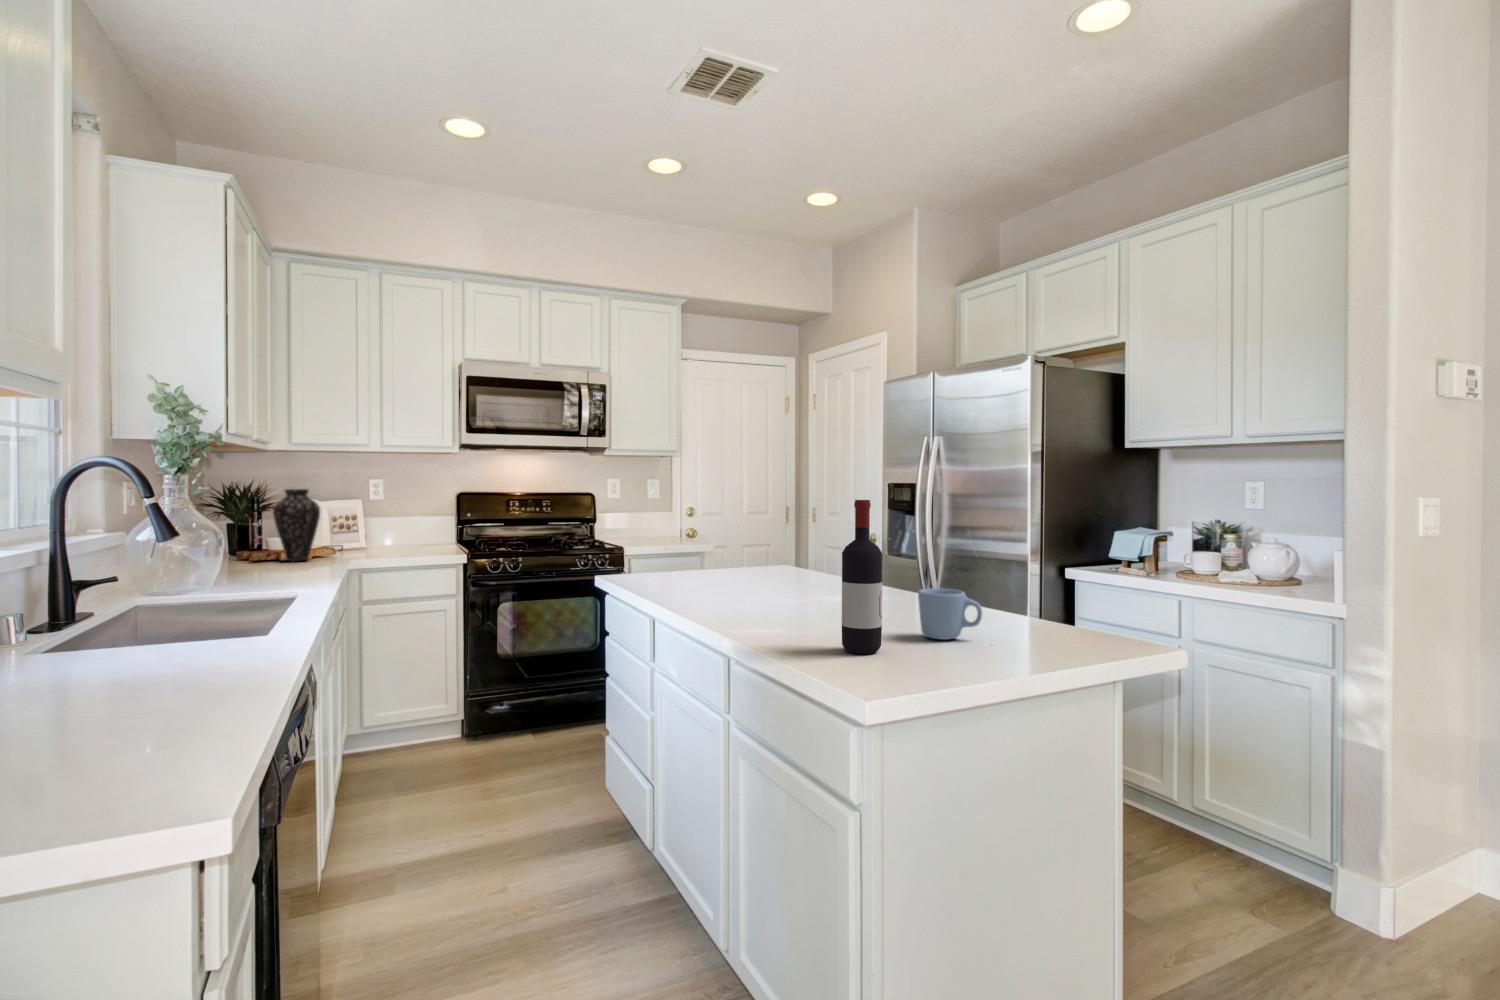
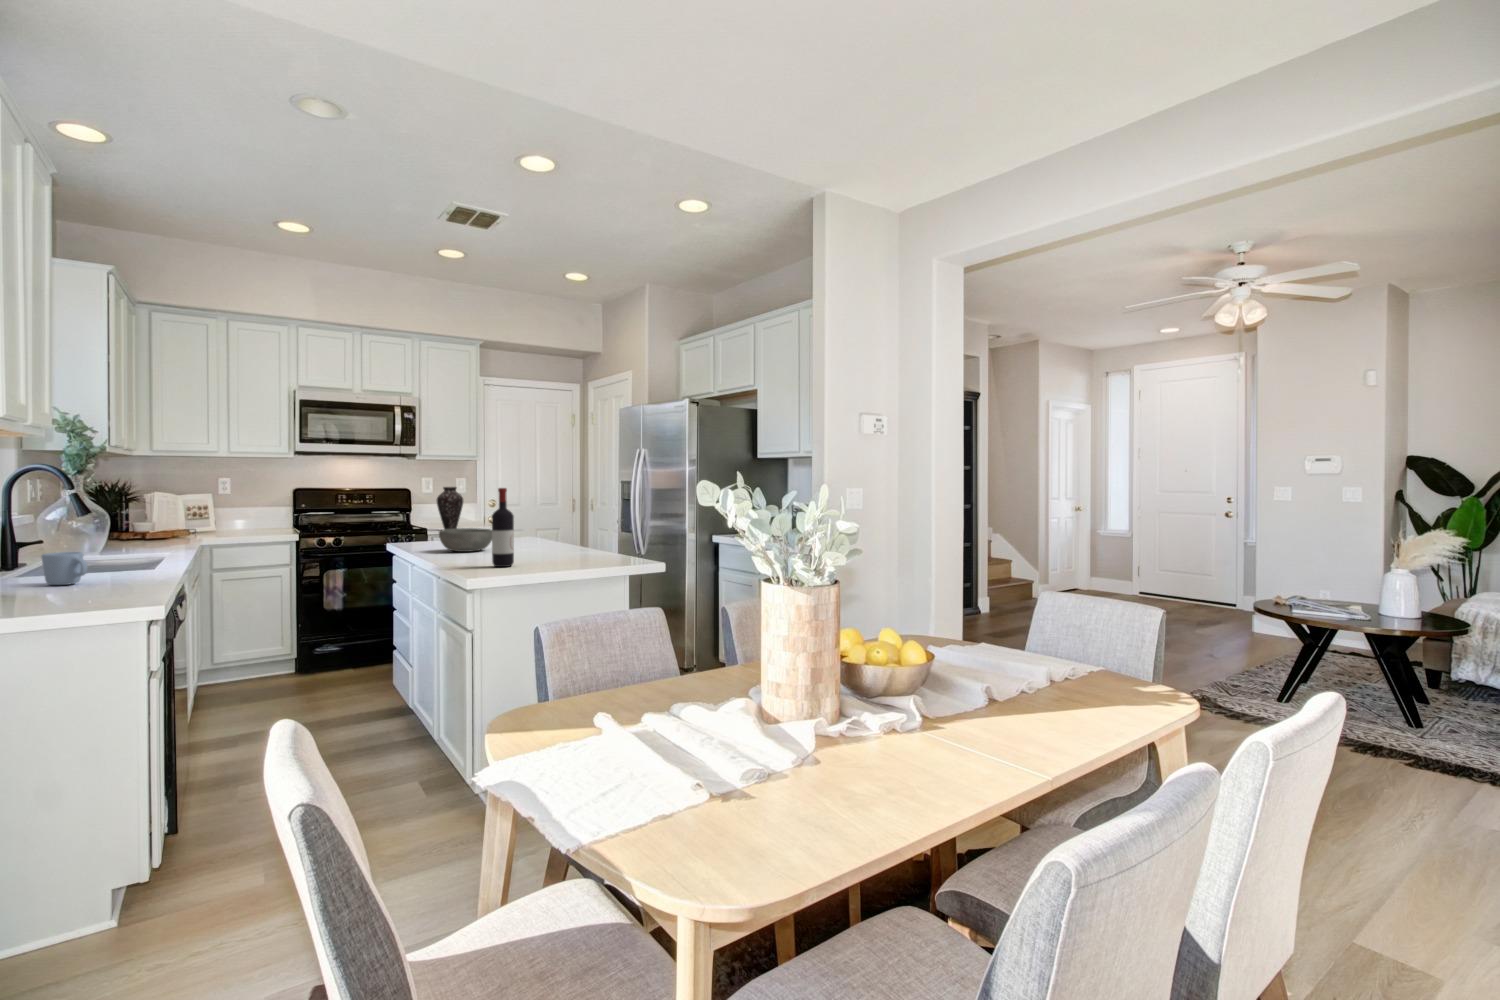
vase: present [273,489,320,562] -> present [437,487,463,529]
bowl: none [690,560,773,601] -> present [439,528,492,552]
mug: present [918,588,982,640] -> present [42,552,87,585]

